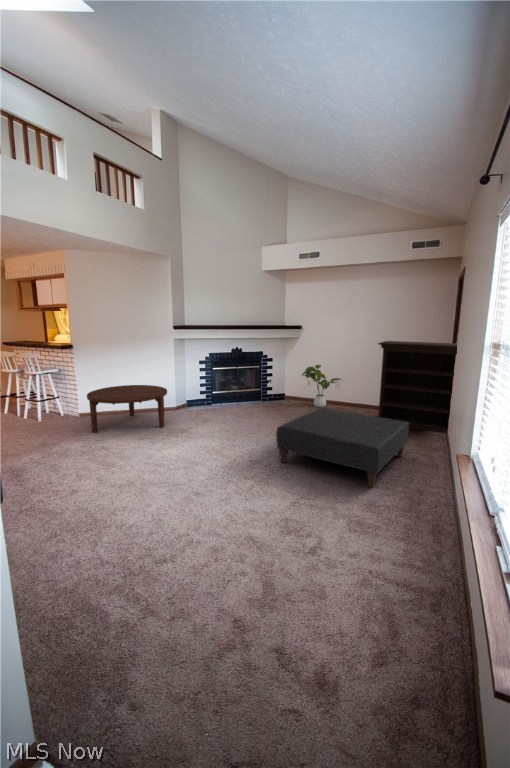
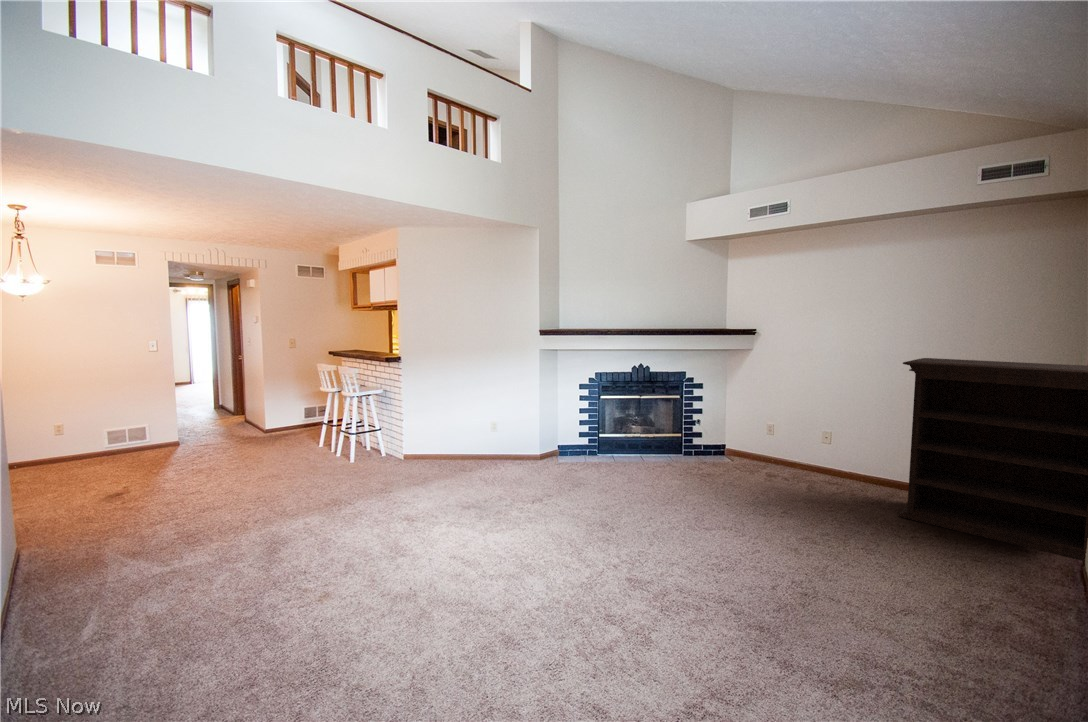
house plant: present [302,365,341,407] -> none [756,397,837,473]
coffee table: present [87,385,167,433] -> none [406,418,522,489]
ottoman: present [276,408,409,488] -> none [680,481,975,678]

